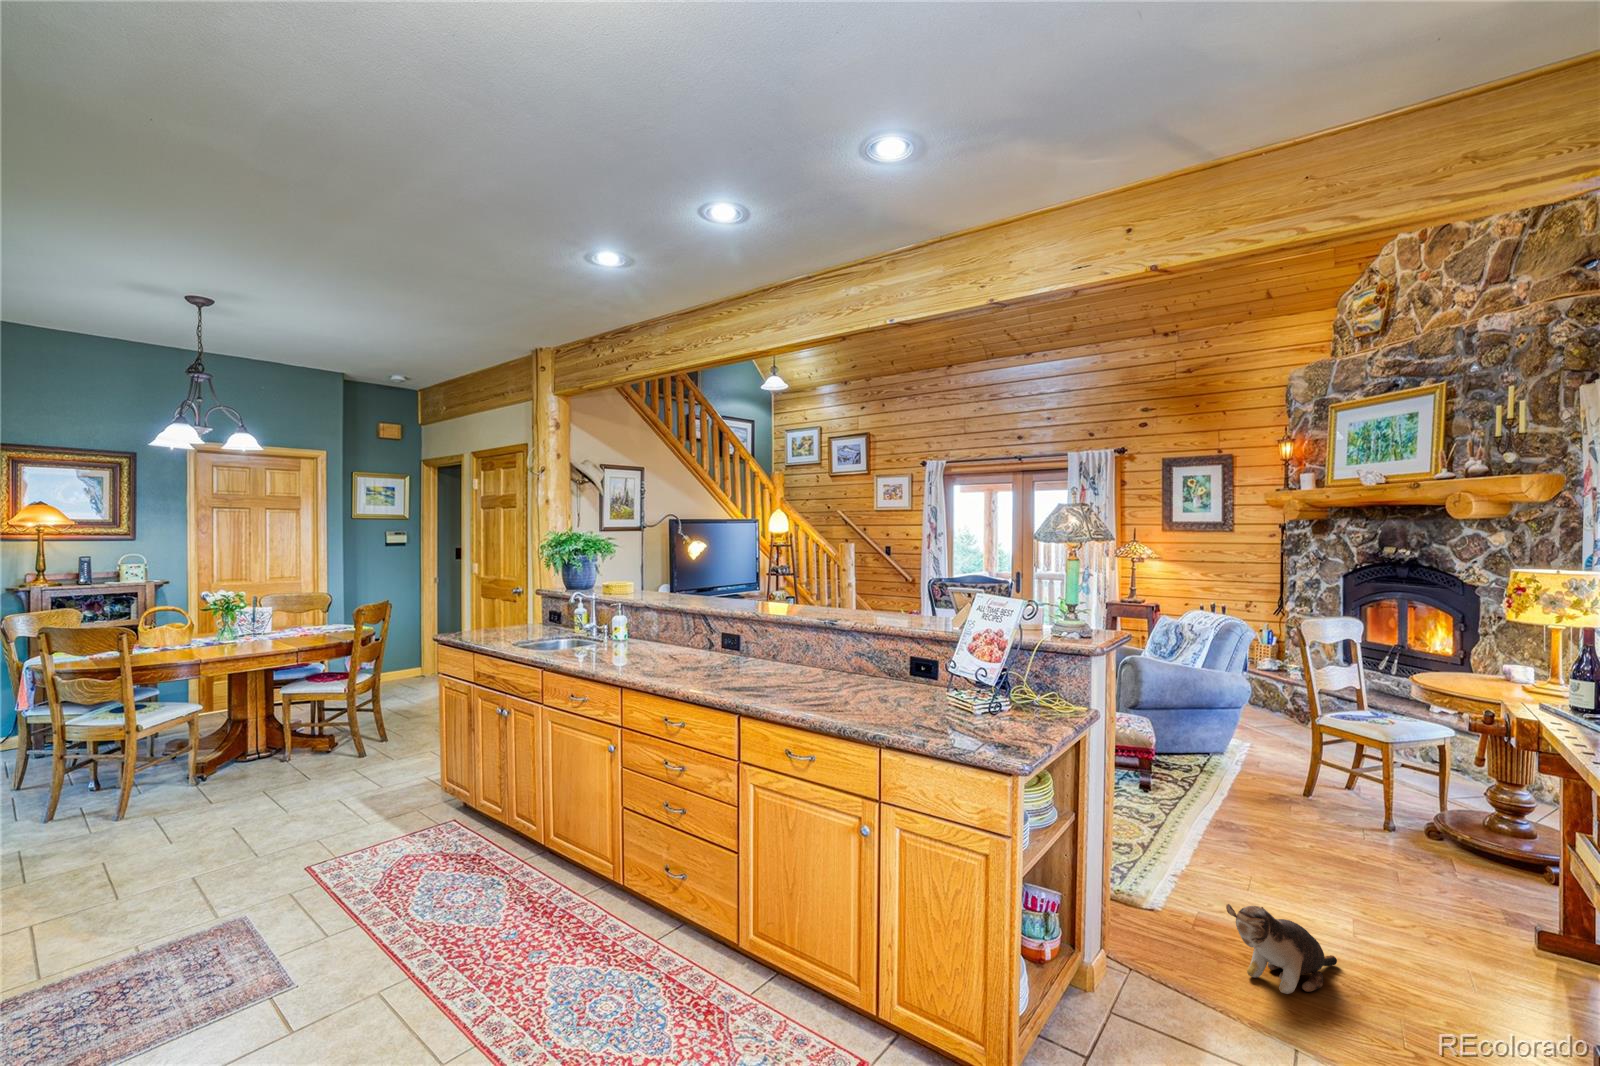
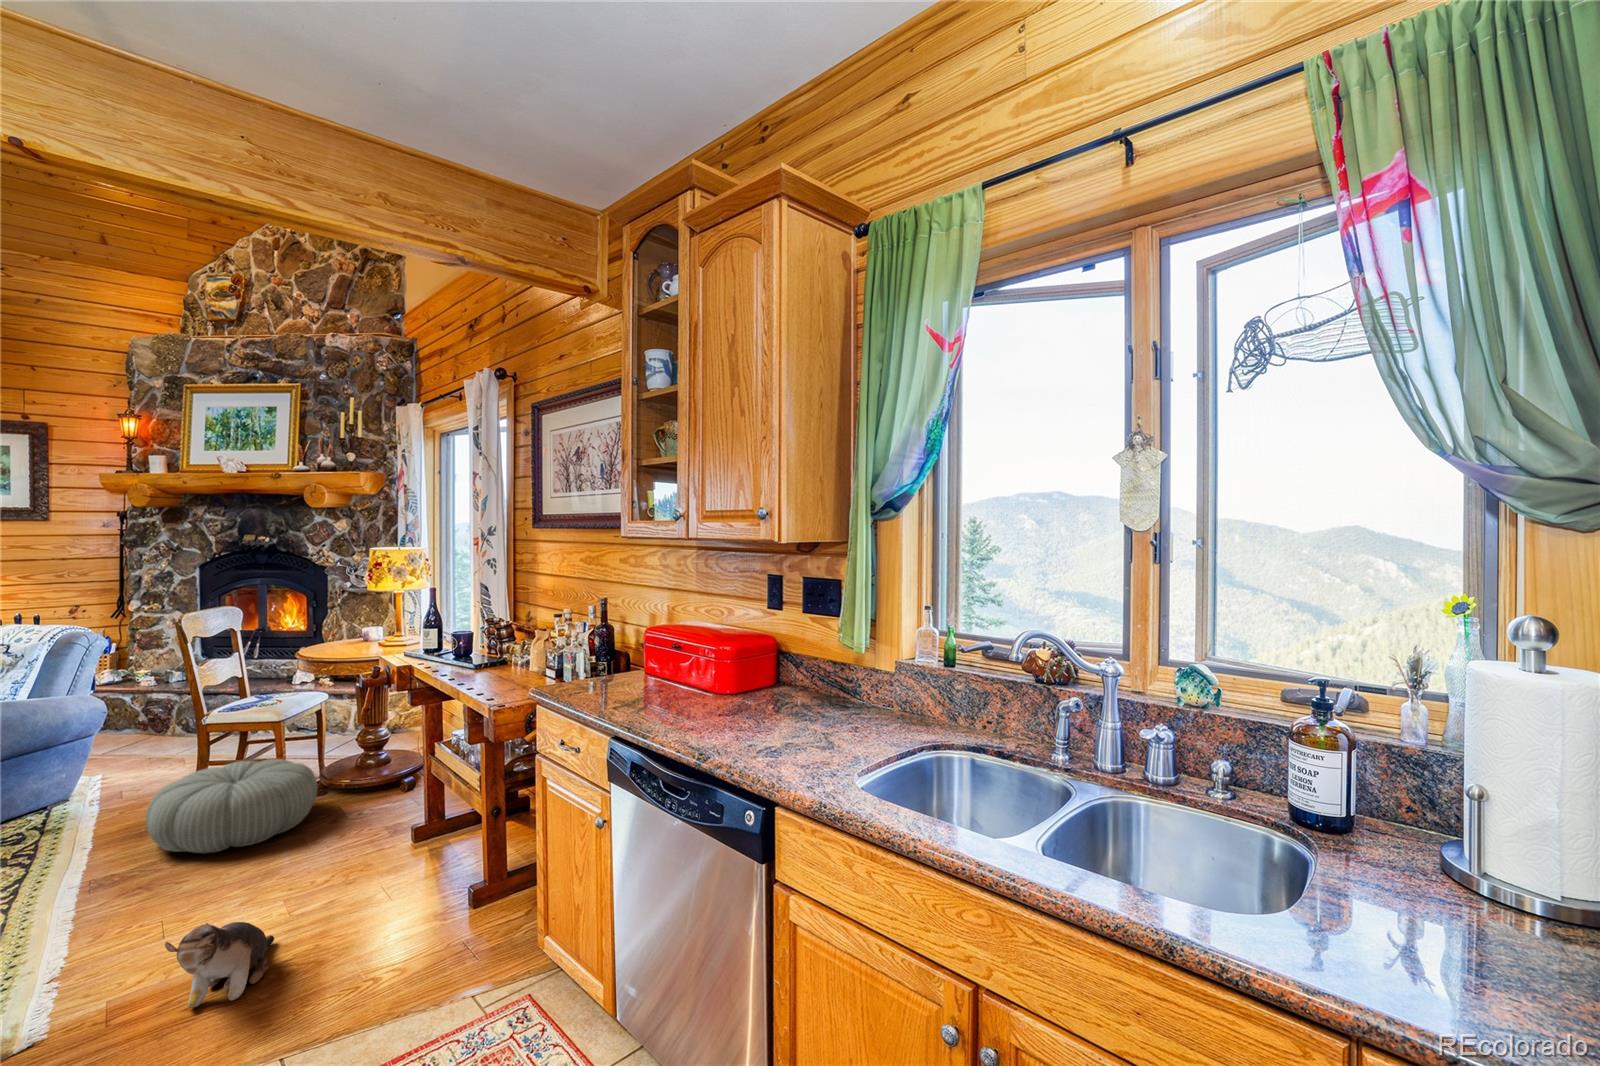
pouf: none [1261,769,1428,863] -> present [146,759,317,853]

